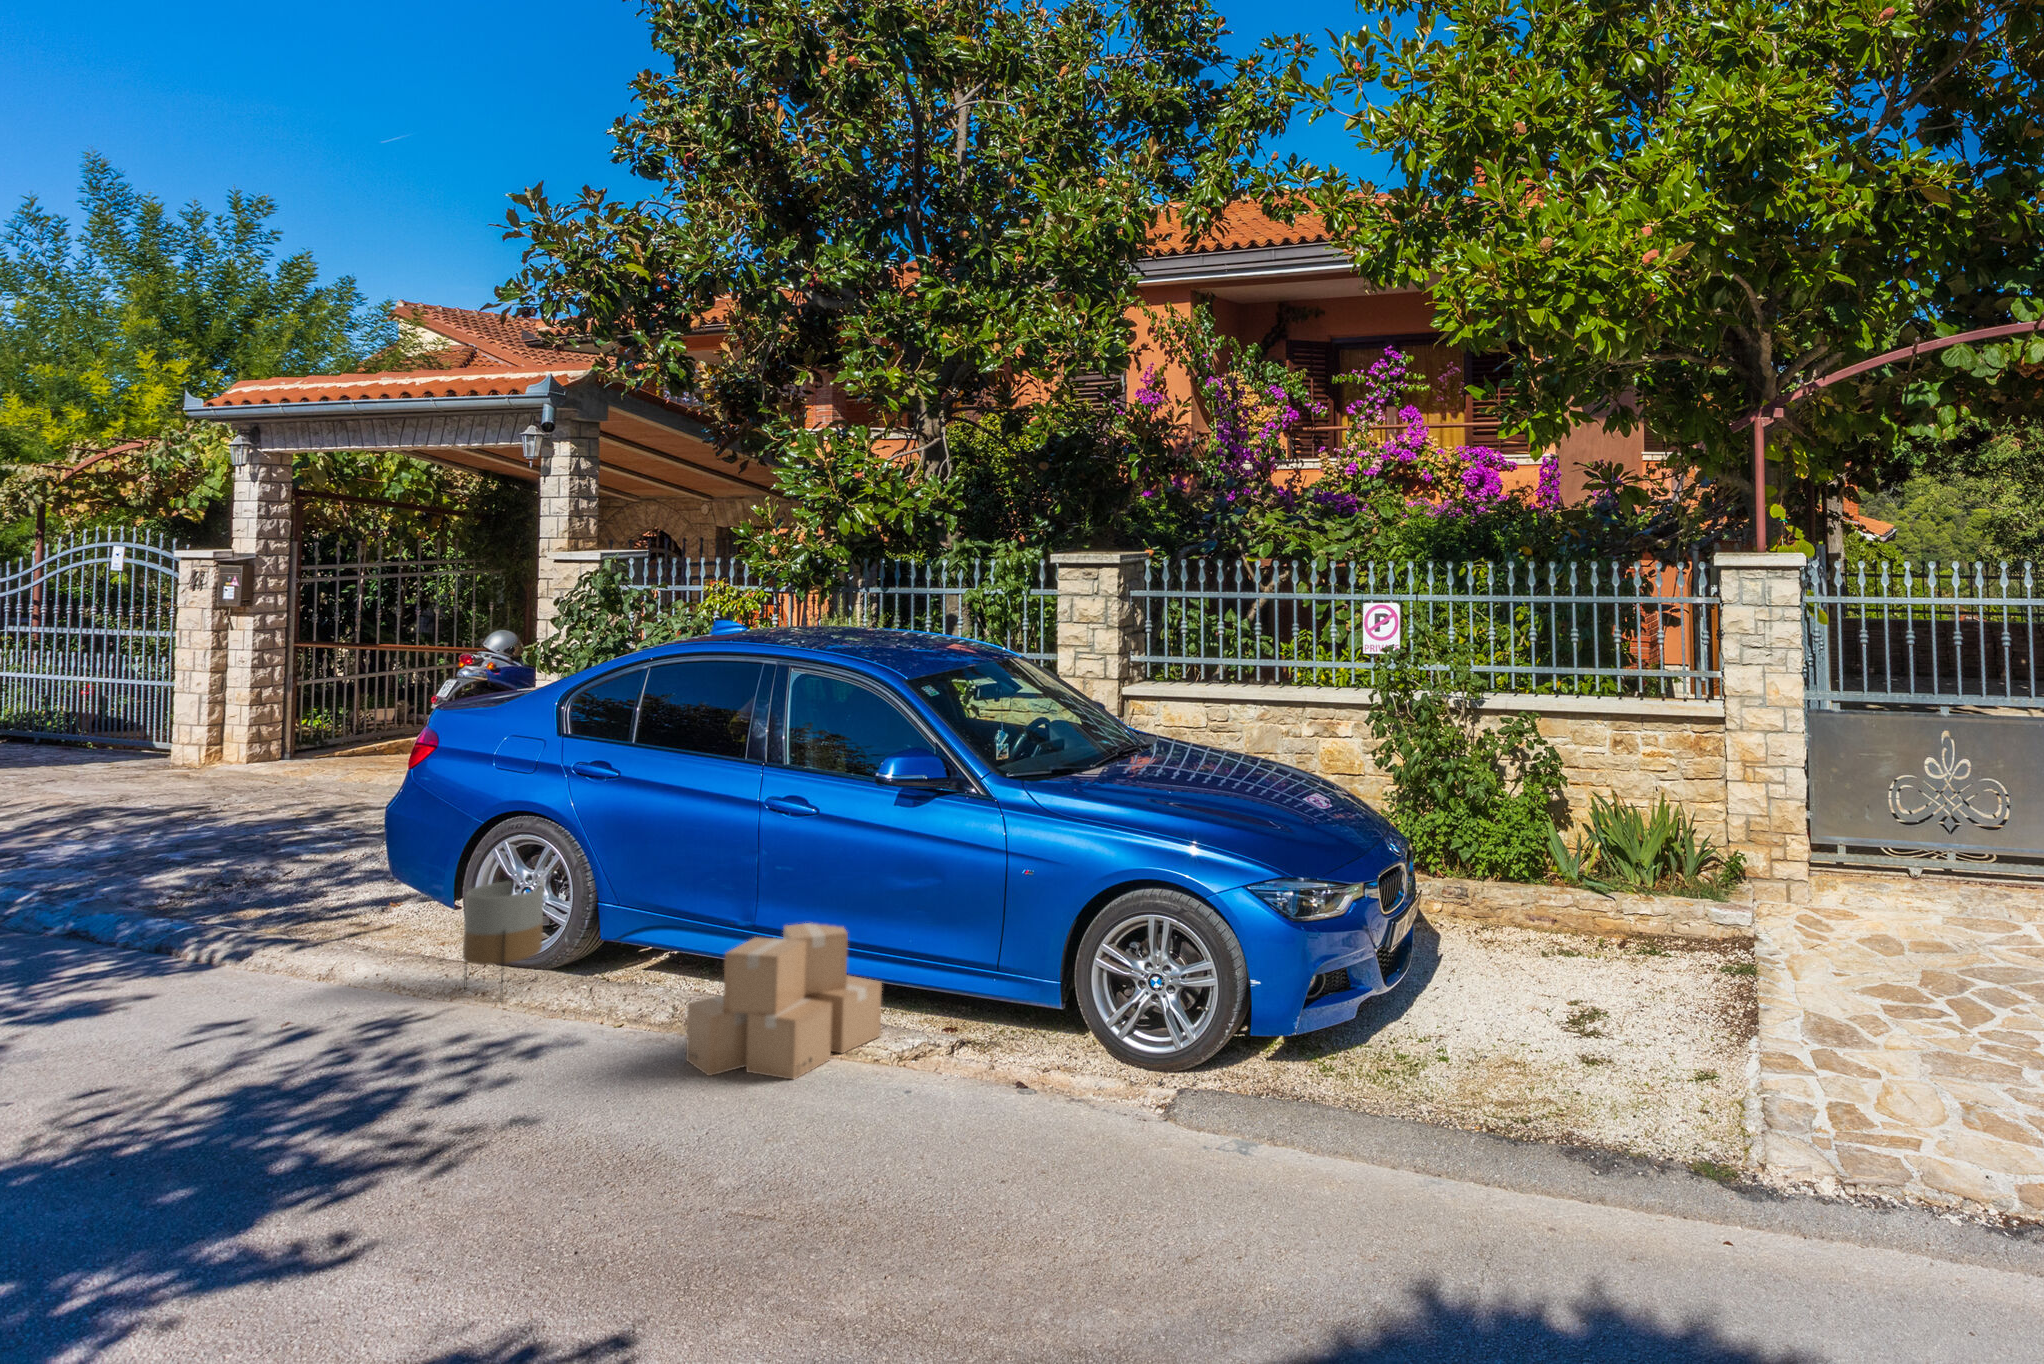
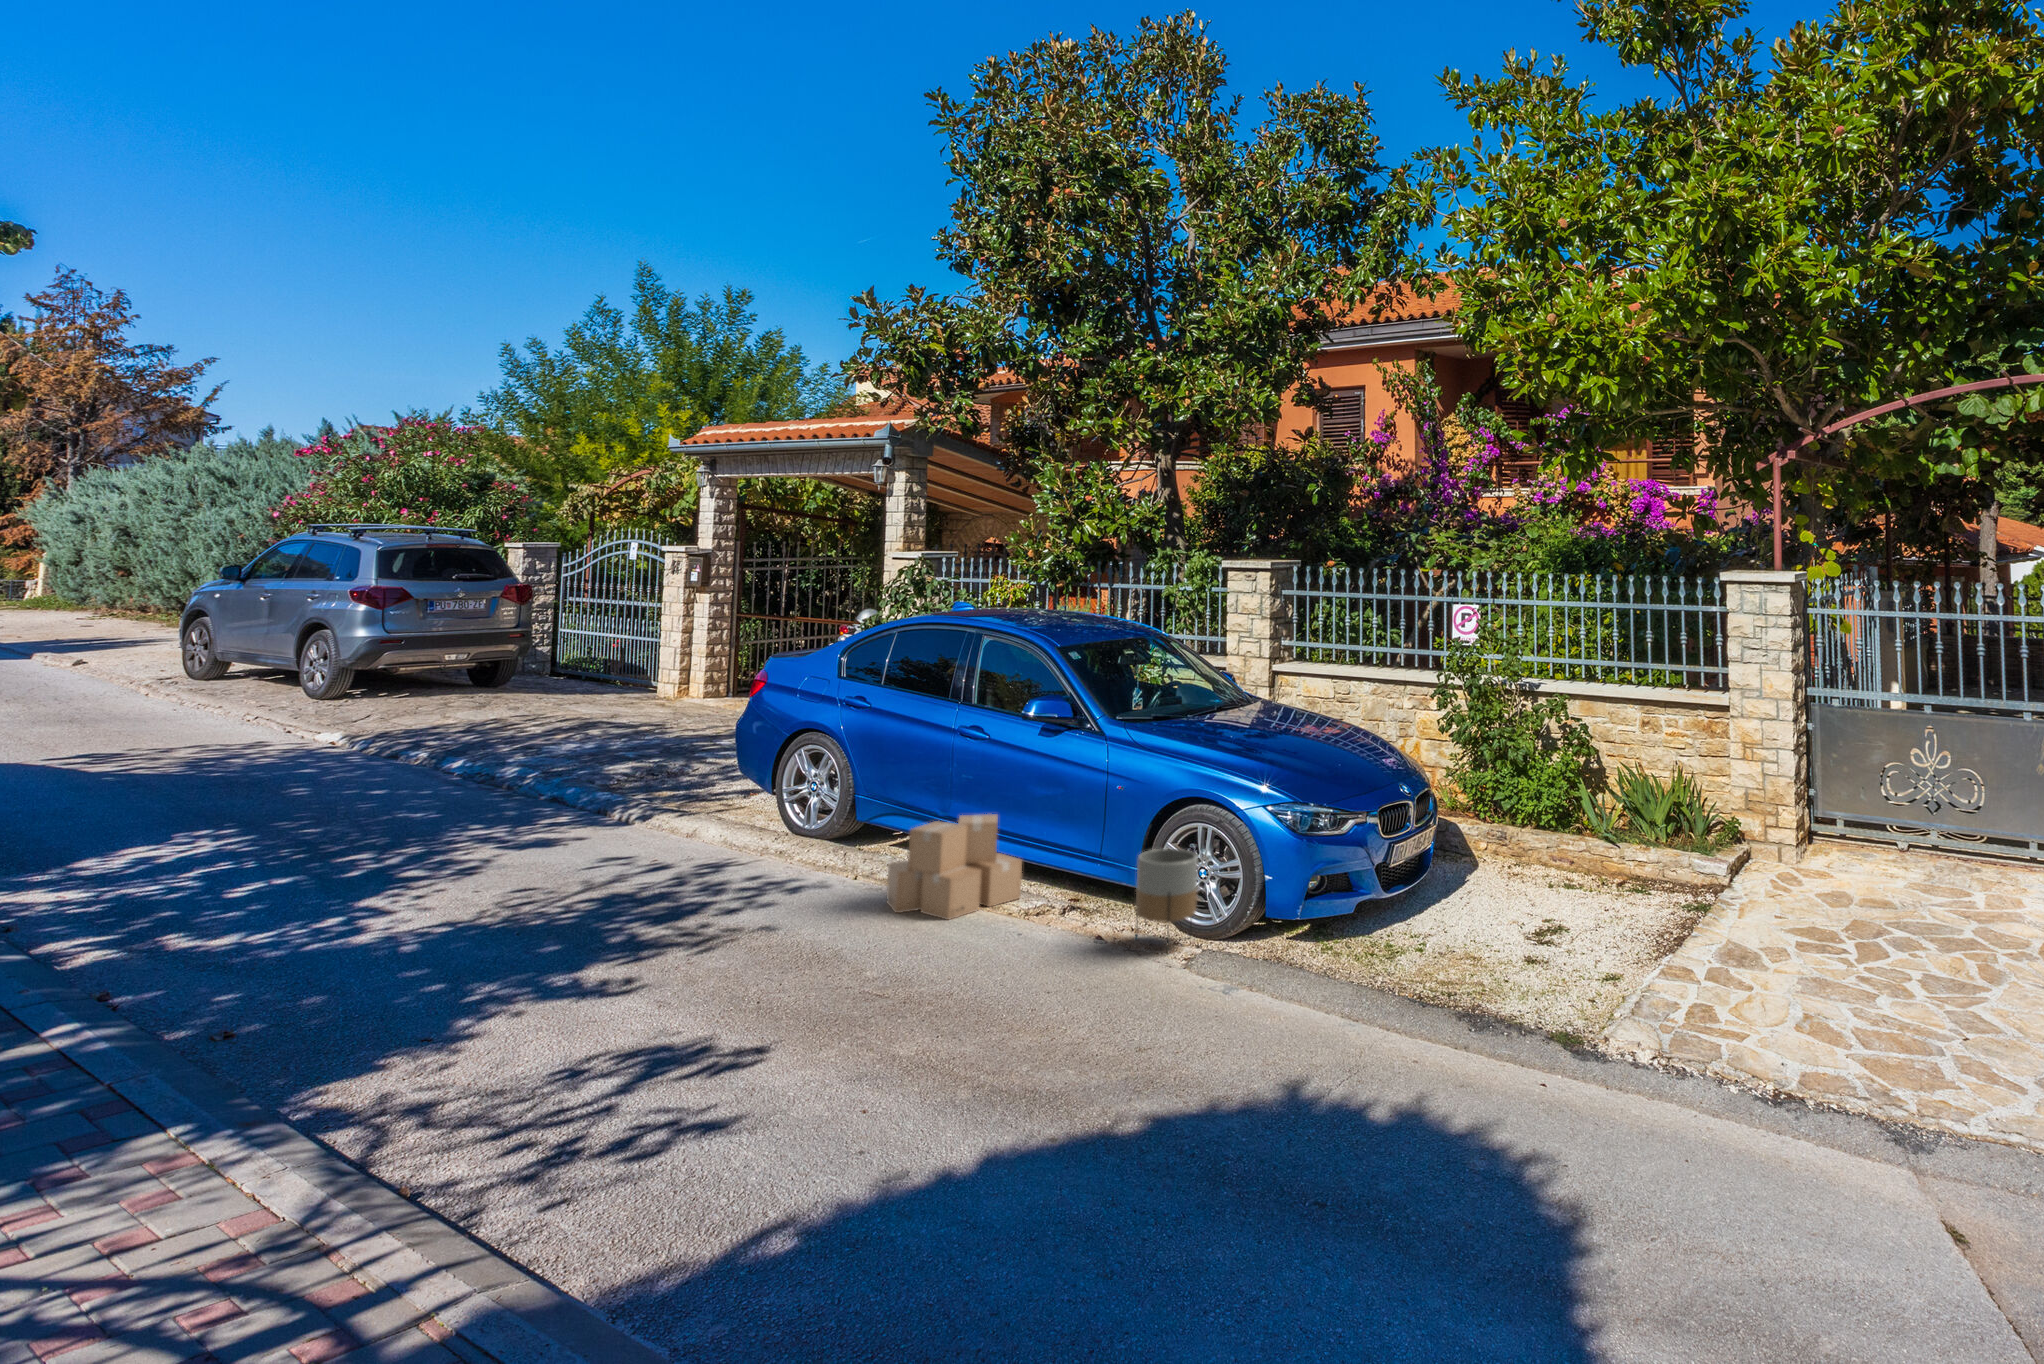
planter: present [463,881,544,997] -> present [1136,849,1198,953]

